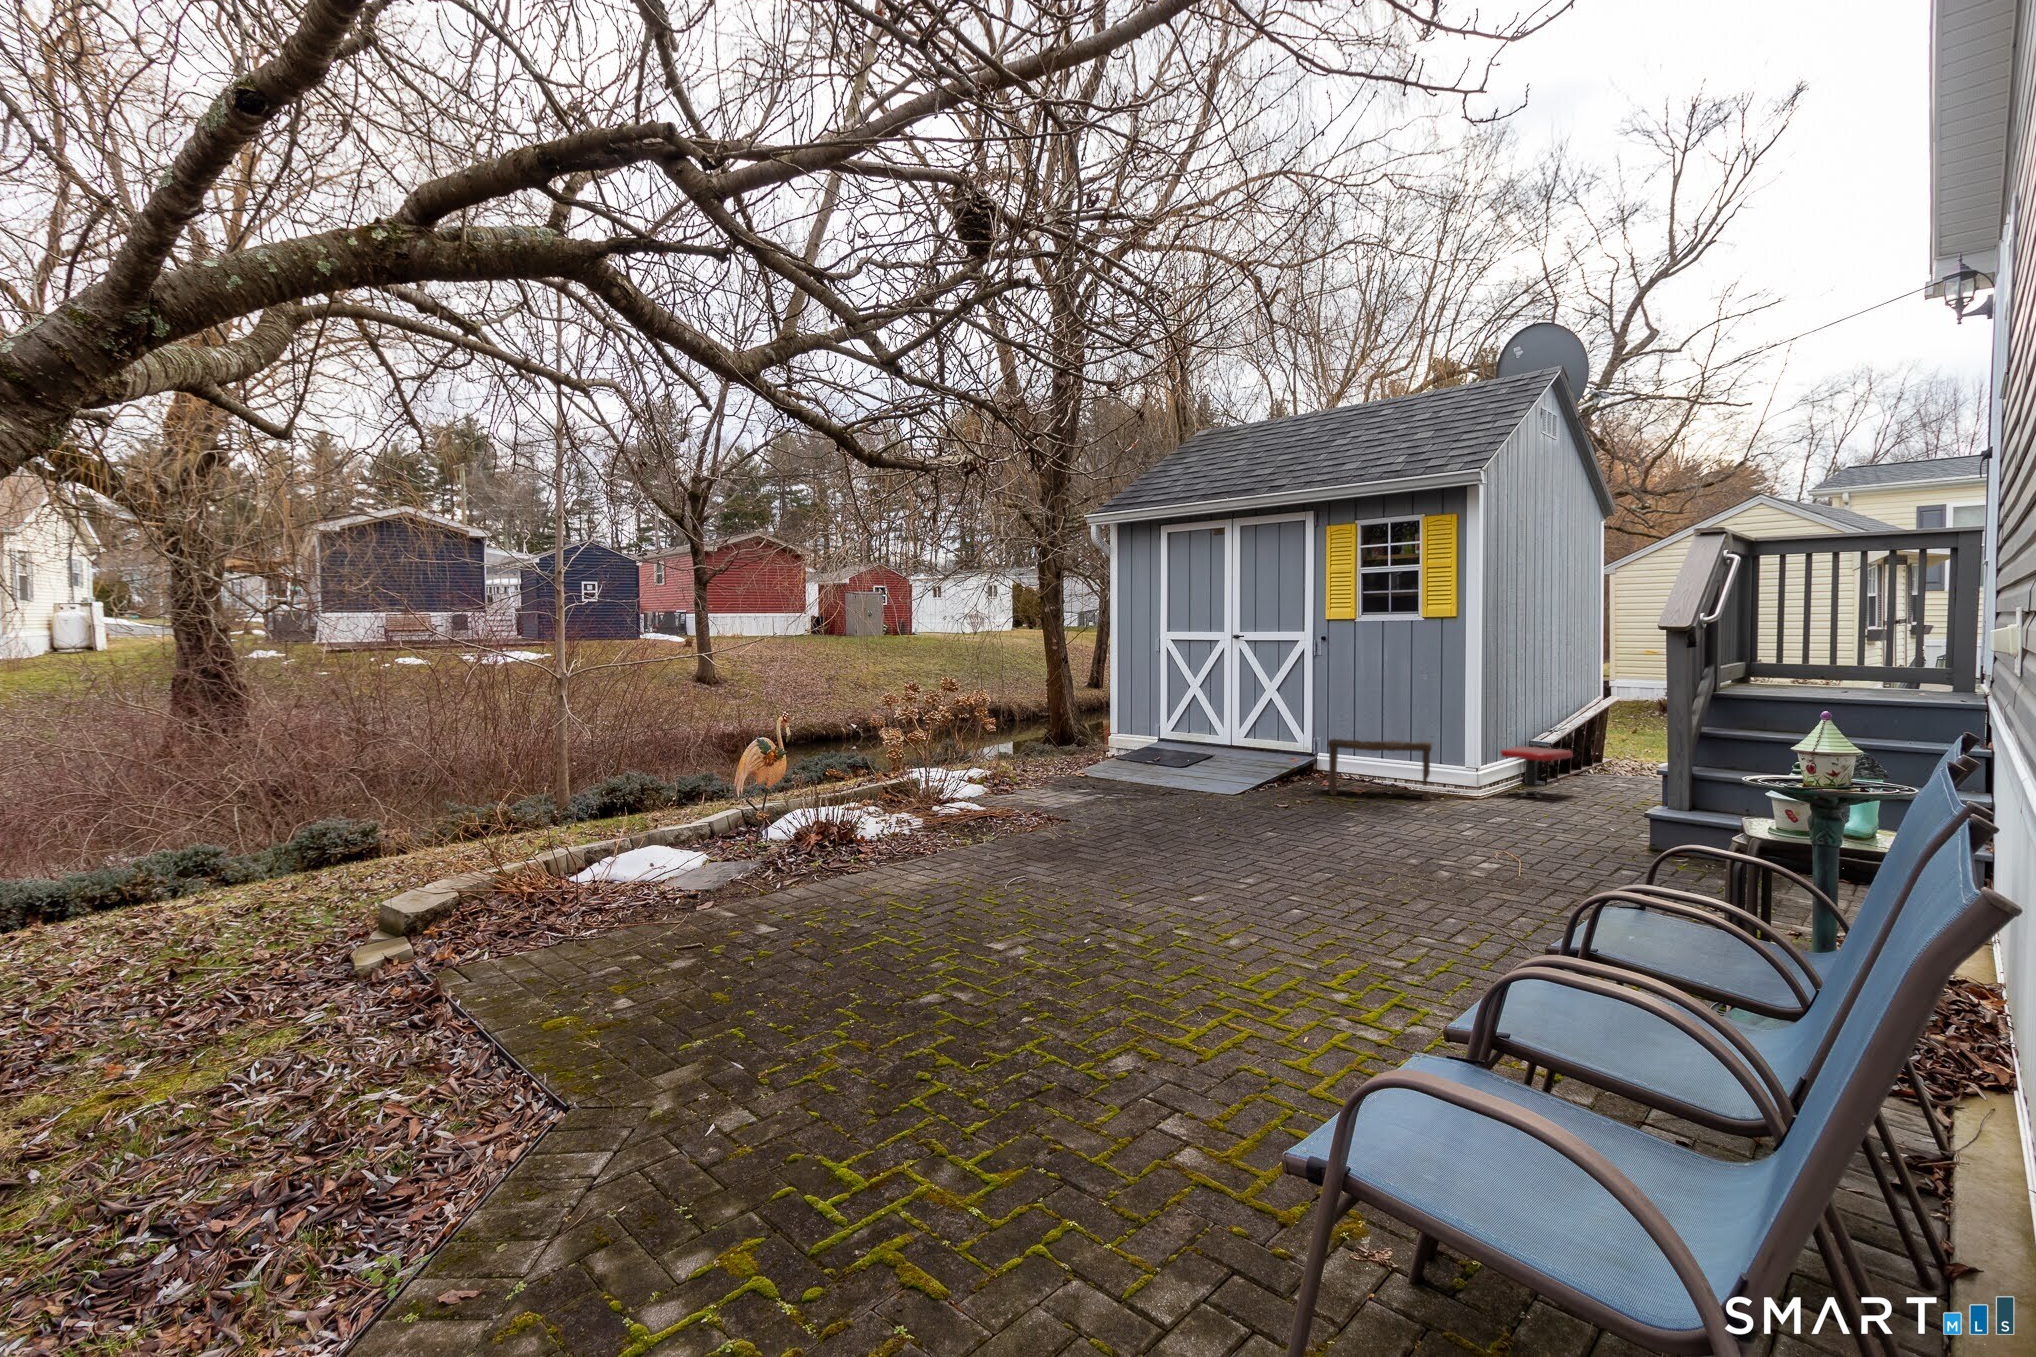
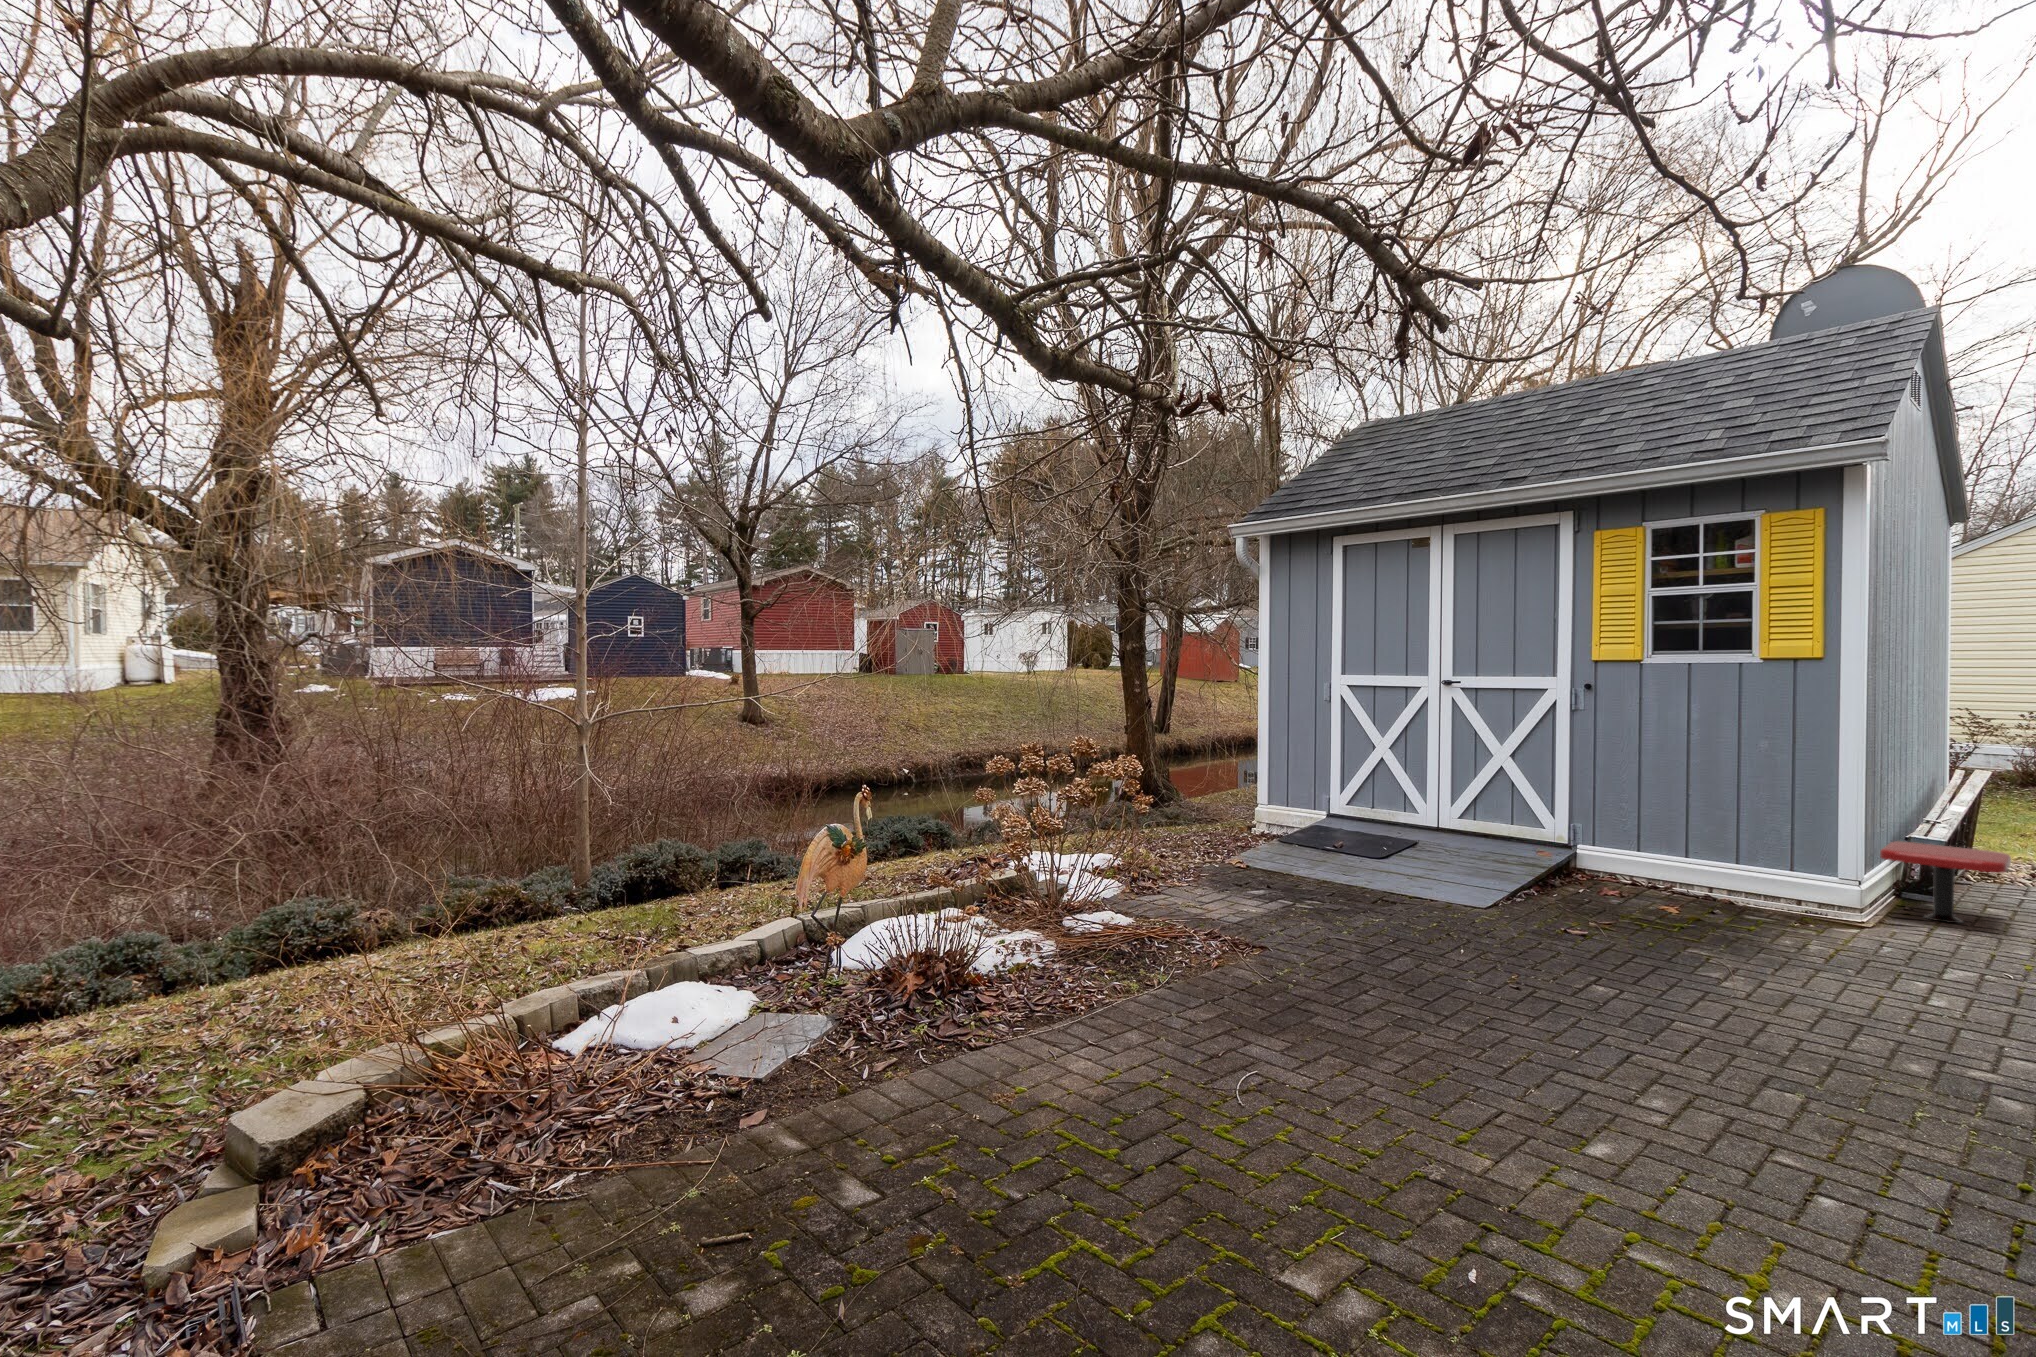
bench: present [1328,739,1432,800] -> none [1627,829,1820,930]

